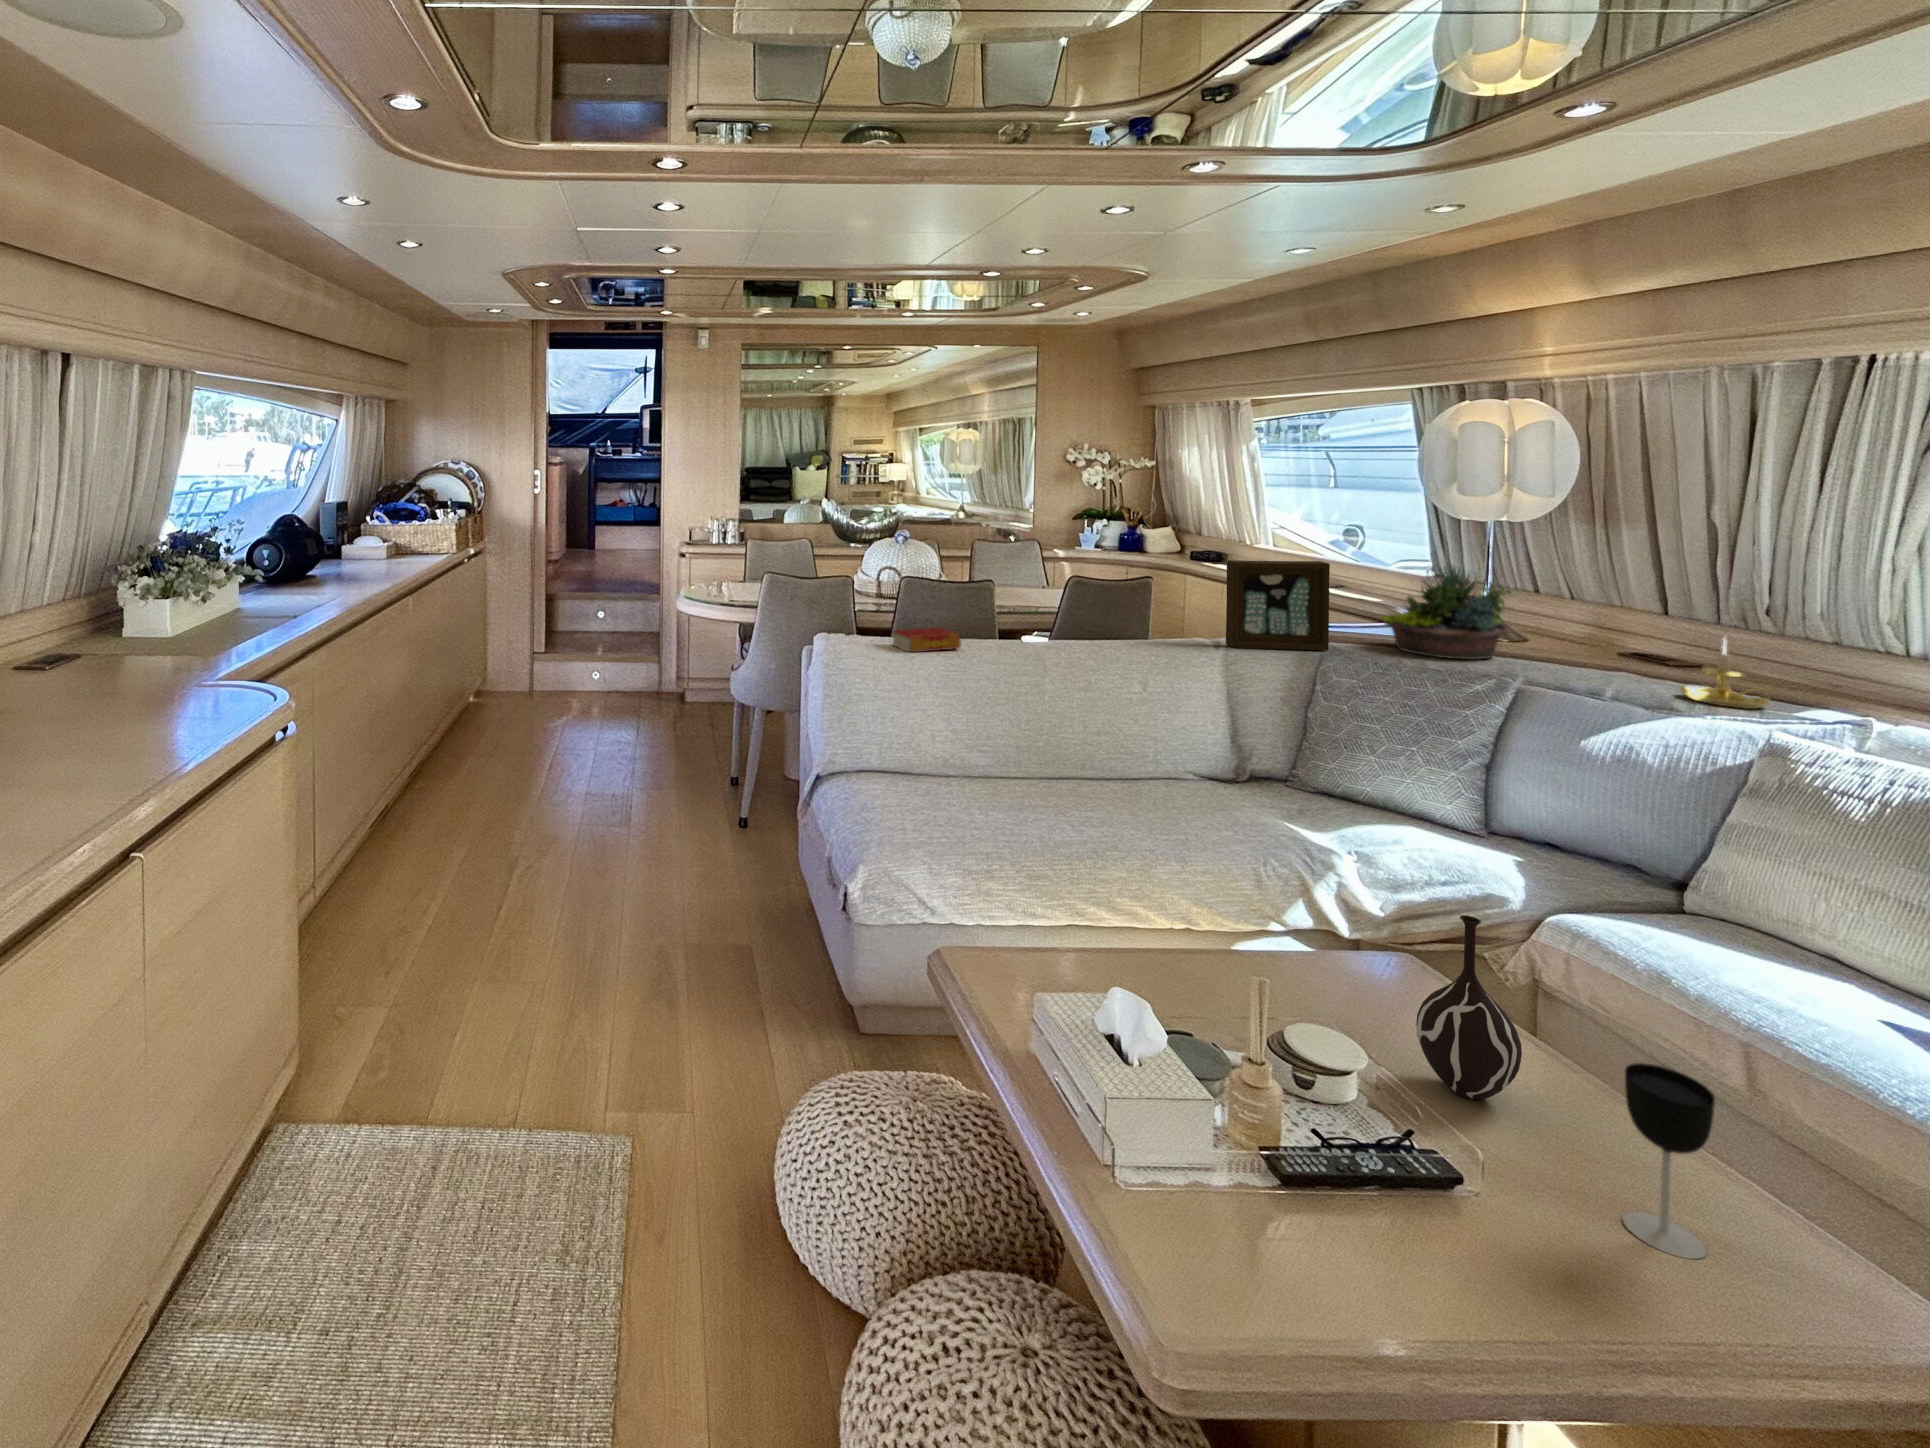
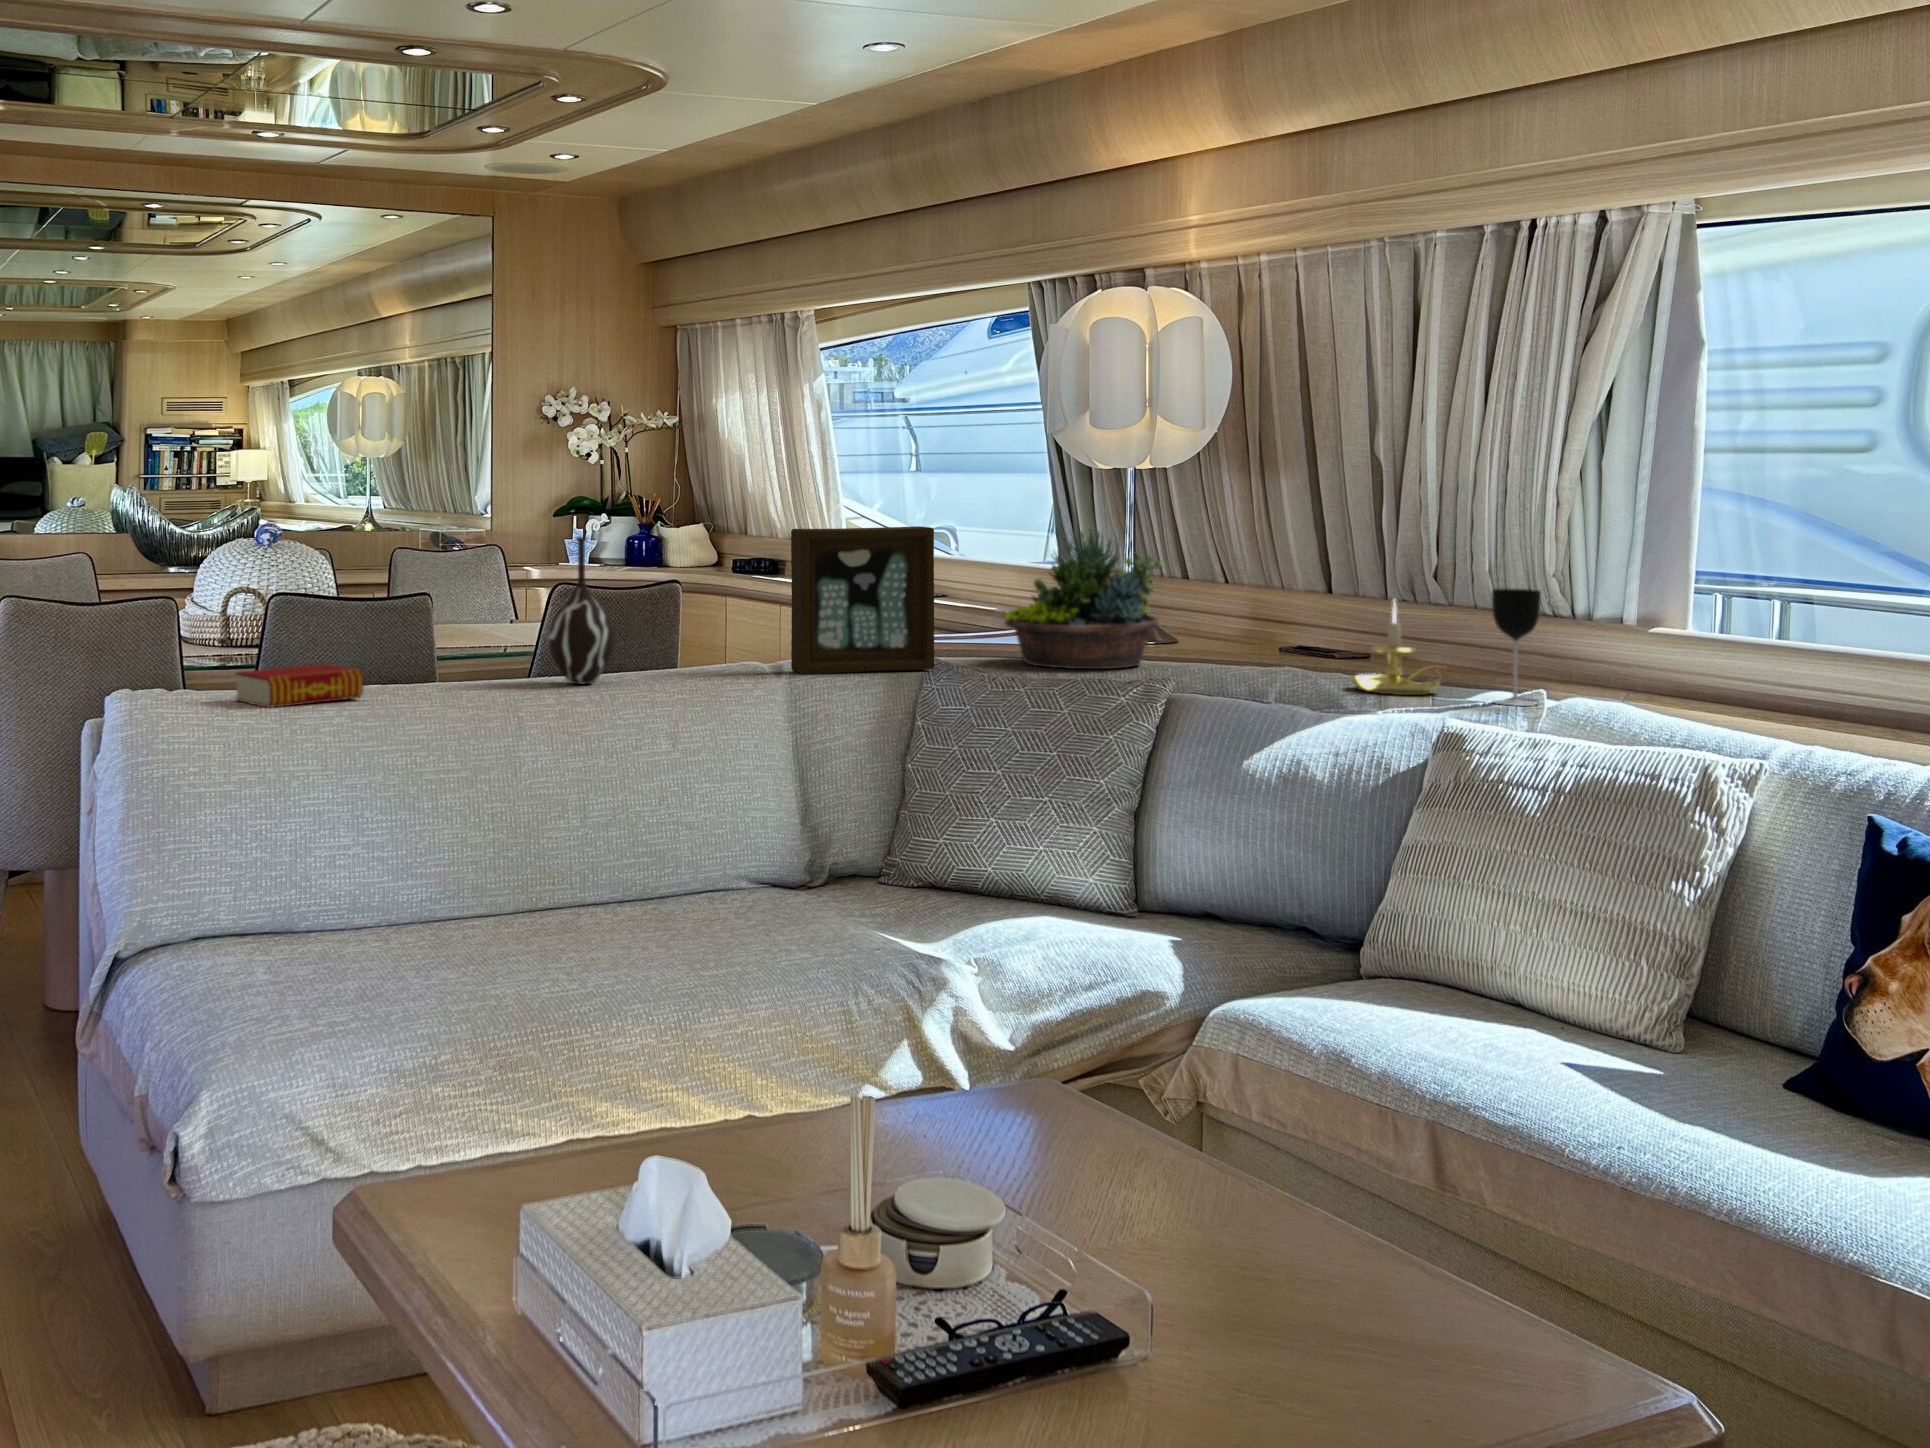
vase: present [1416,915,1522,1100] -> present [548,537,615,684]
wine glass: present [1623,1063,1715,1259] -> present [1492,589,1541,706]

